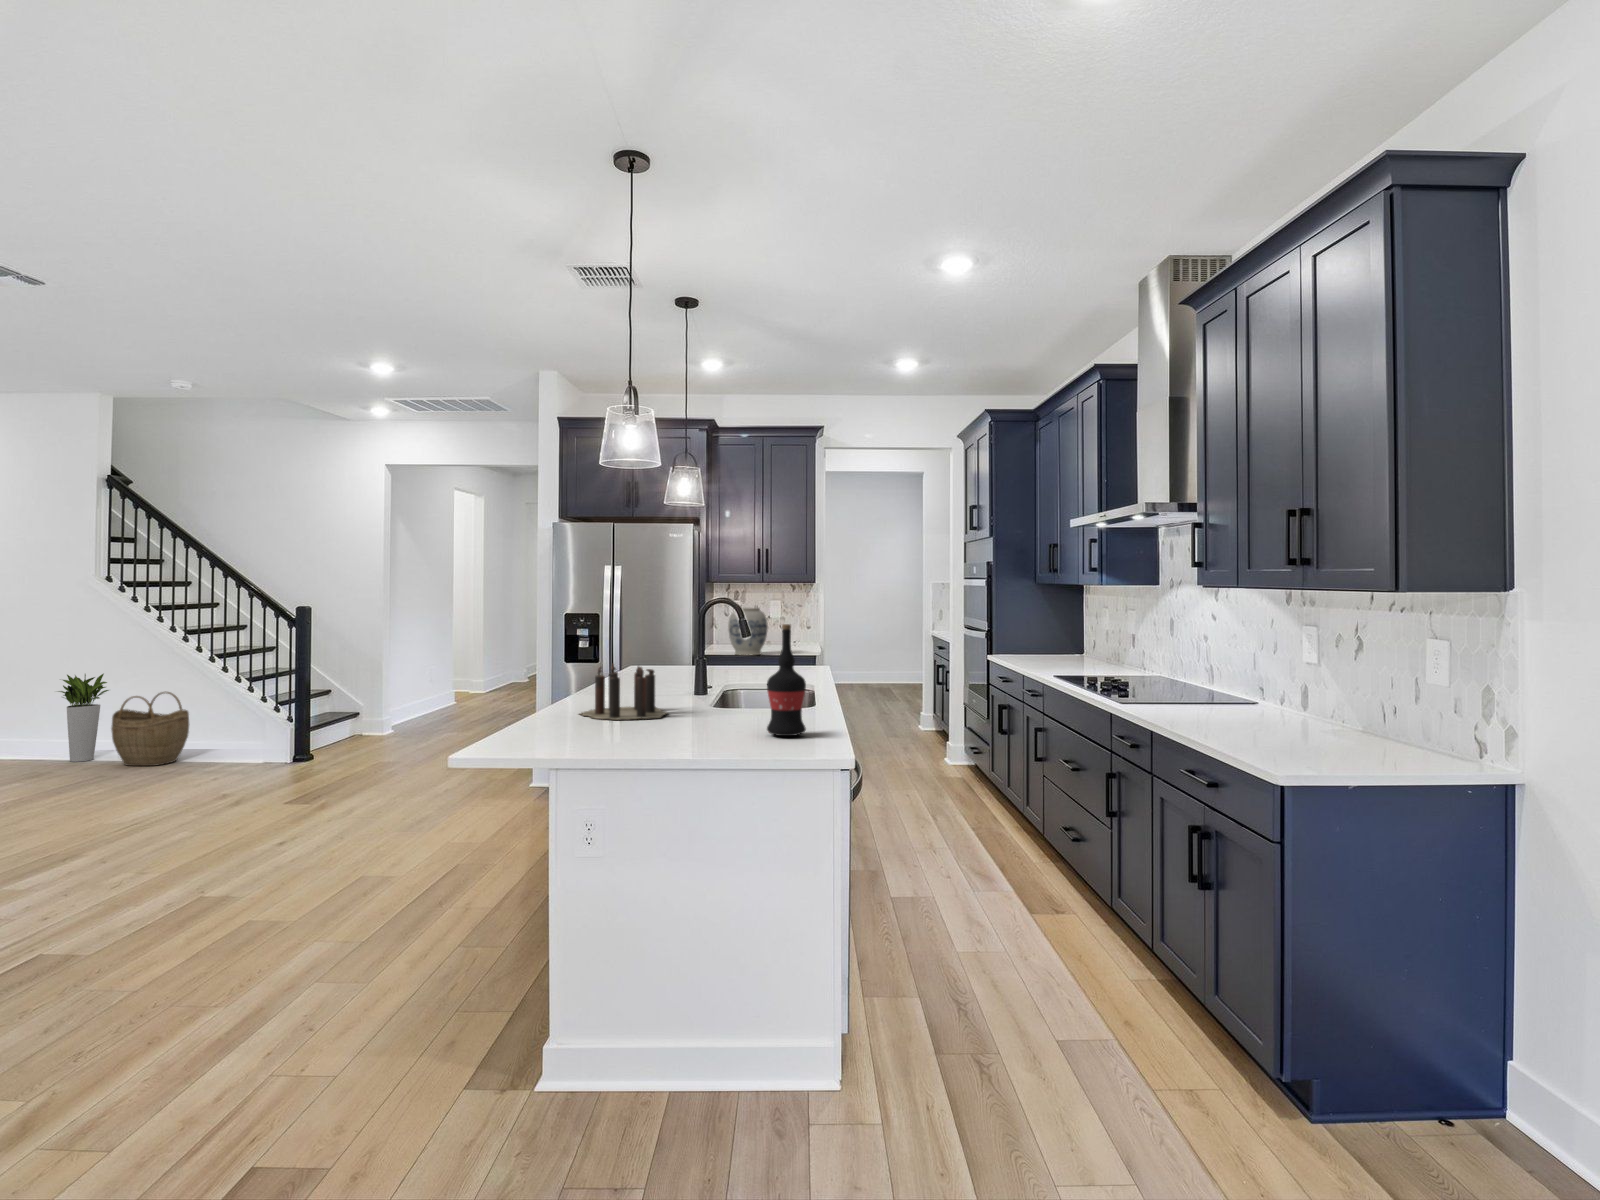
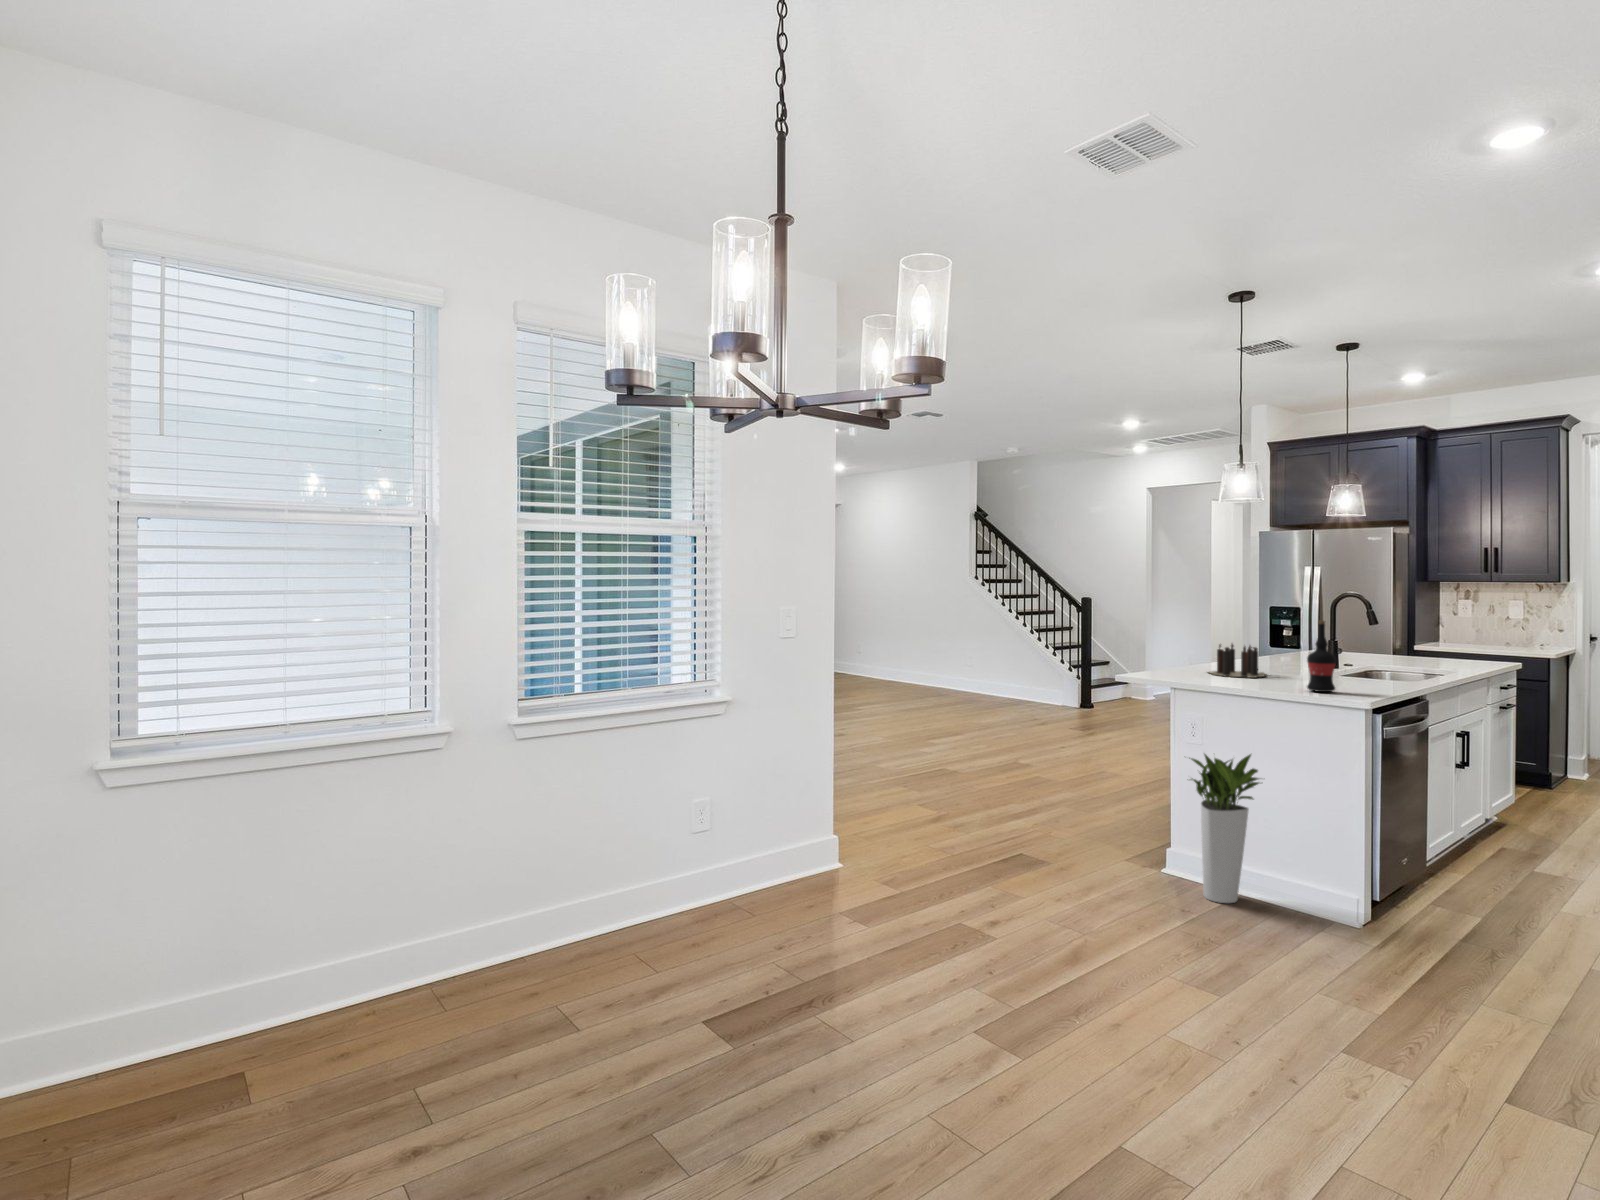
vase: present [728,608,768,655] -> none [1433,605,1479,650]
planter: present [58,674,109,762] -> present [1189,754,1259,903]
woven basket: present [111,692,189,766] -> none [977,653,1018,701]

